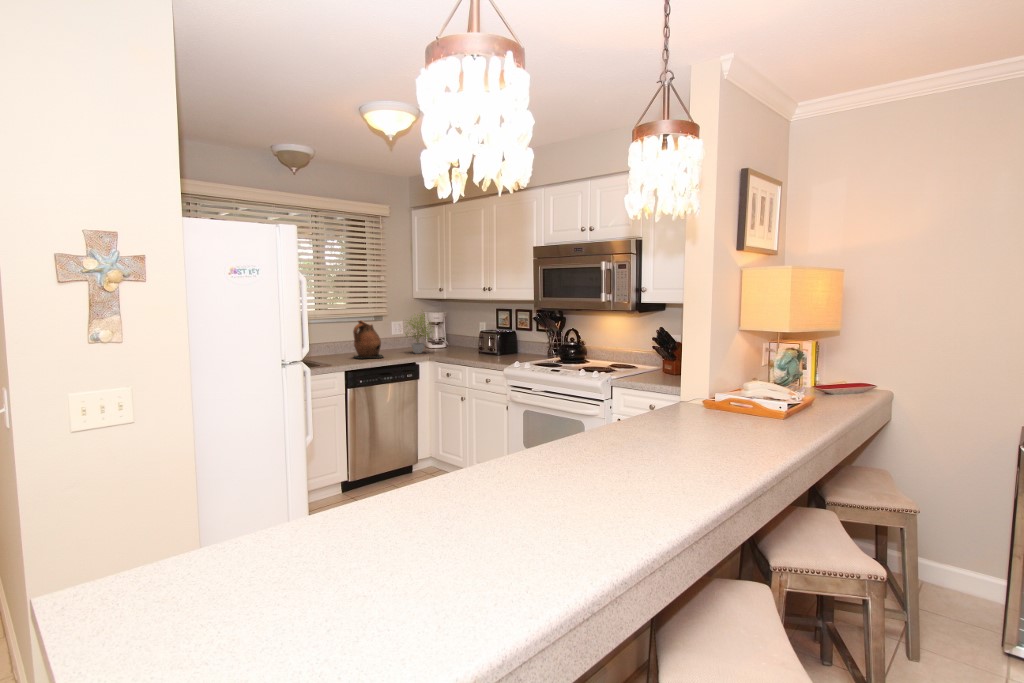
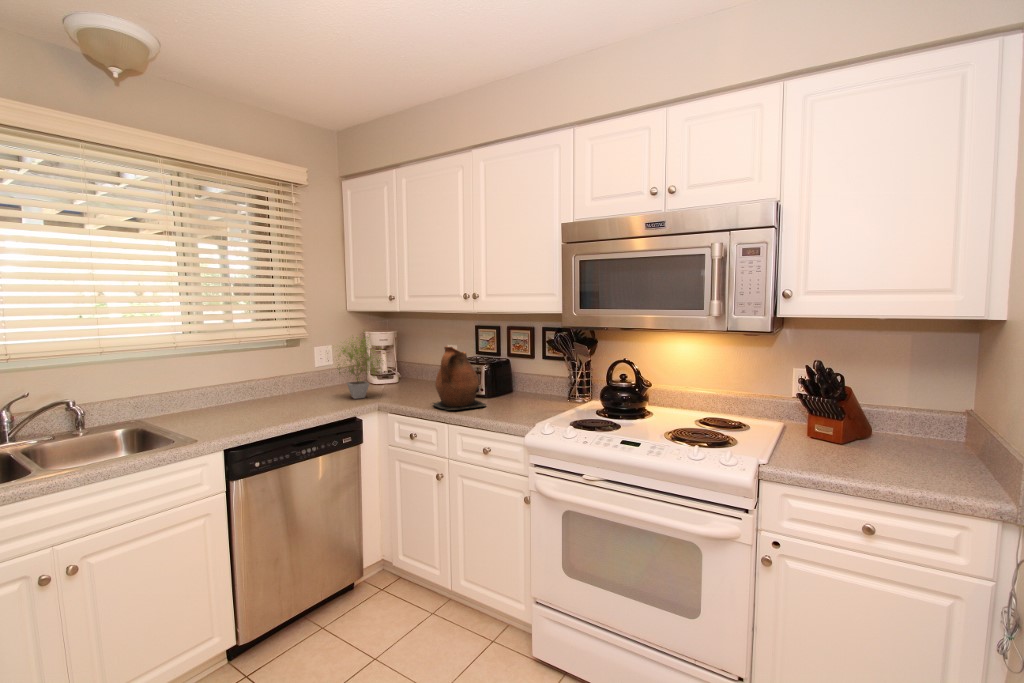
ceramic pitcher: present [353,321,384,358] -> present [433,346,486,410]

